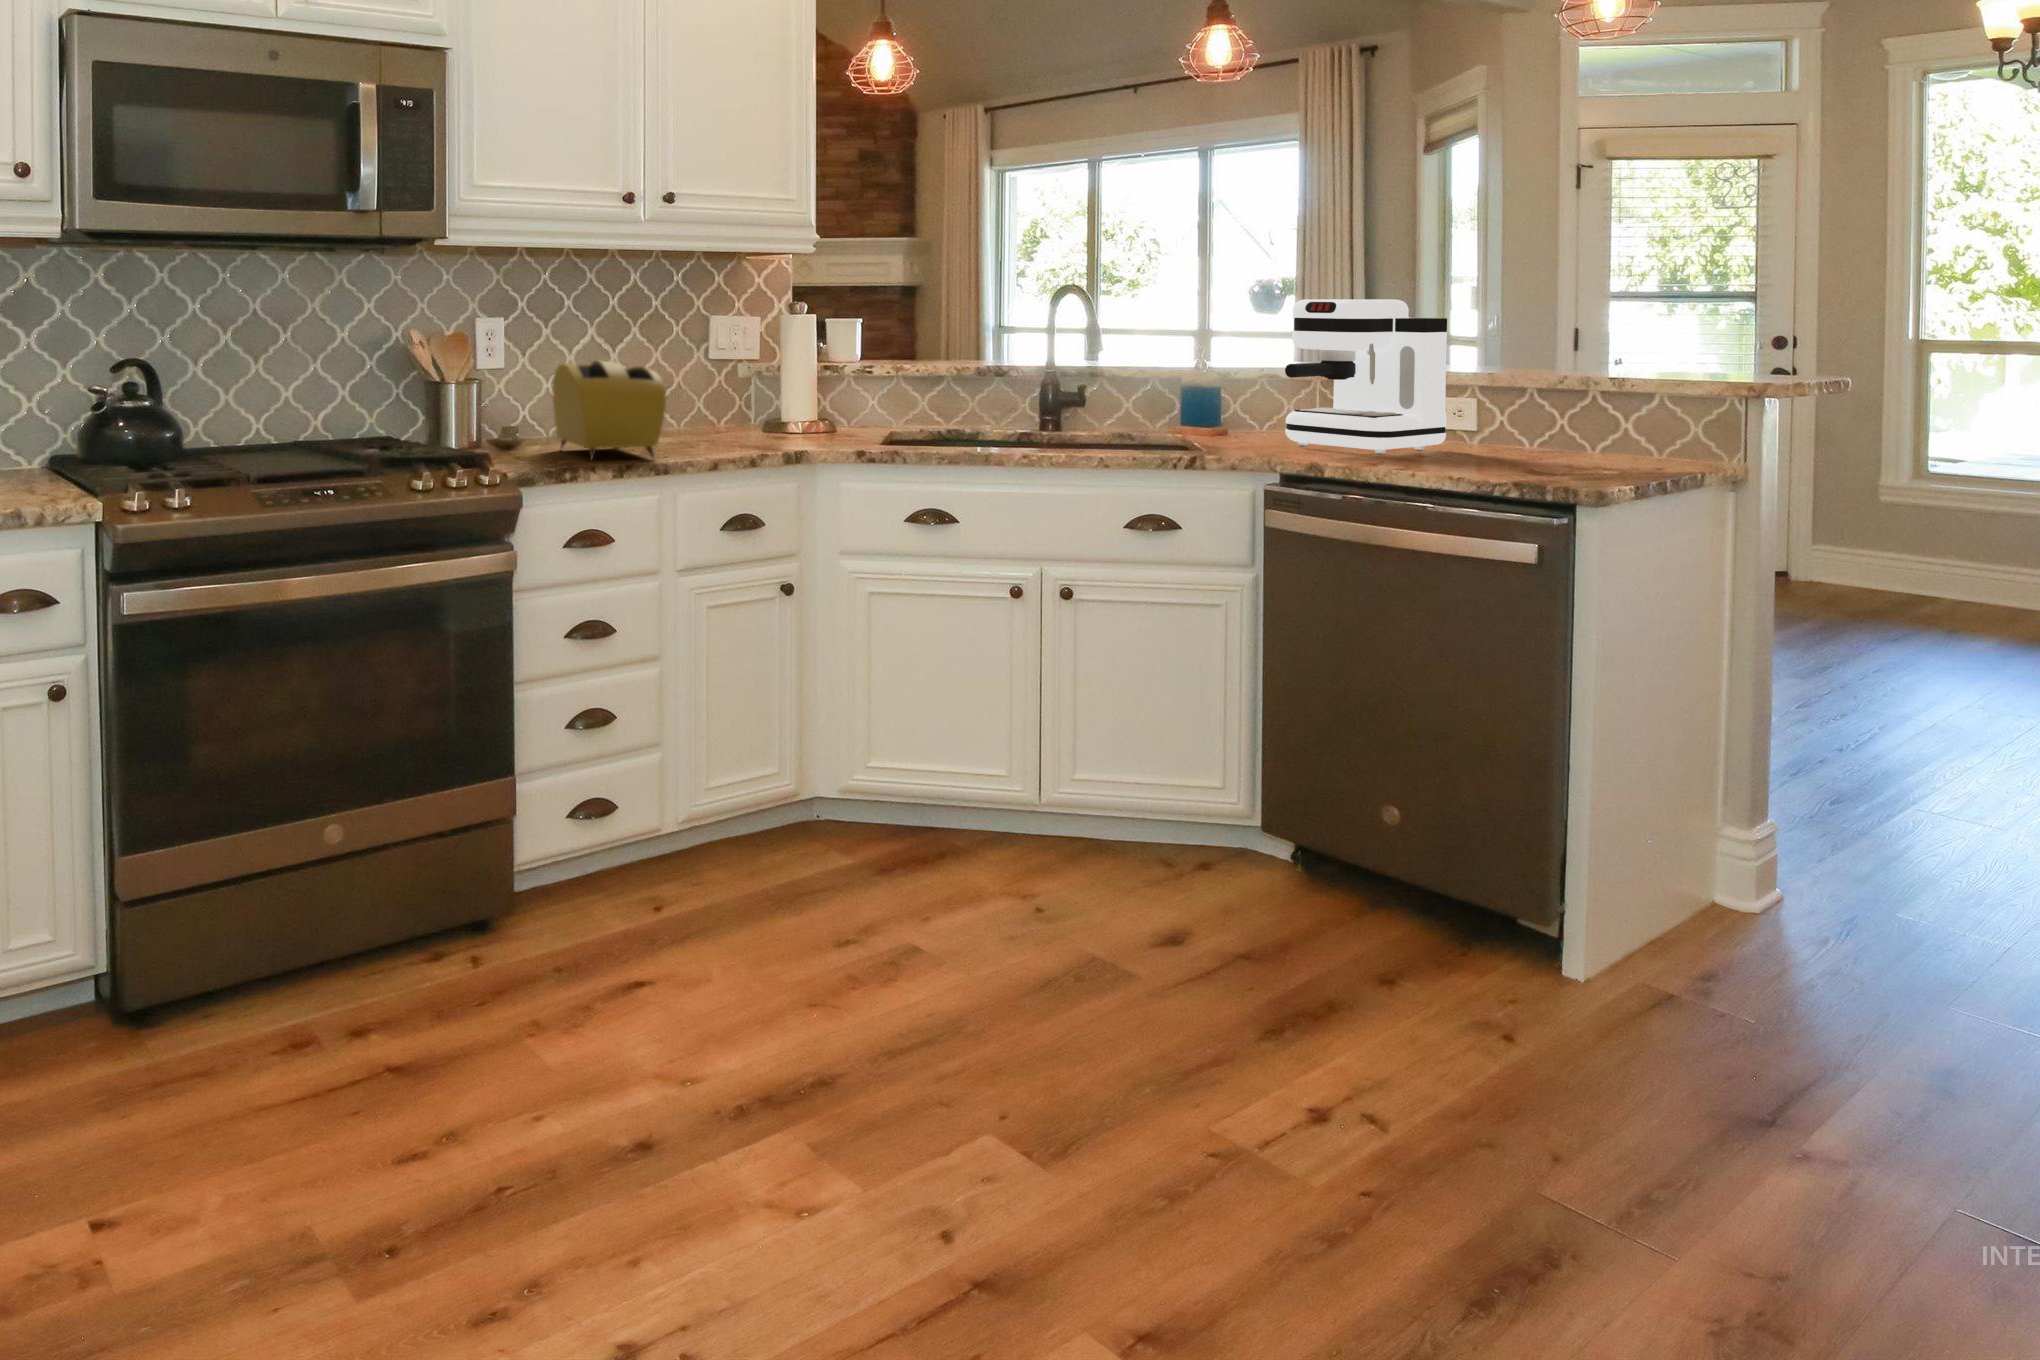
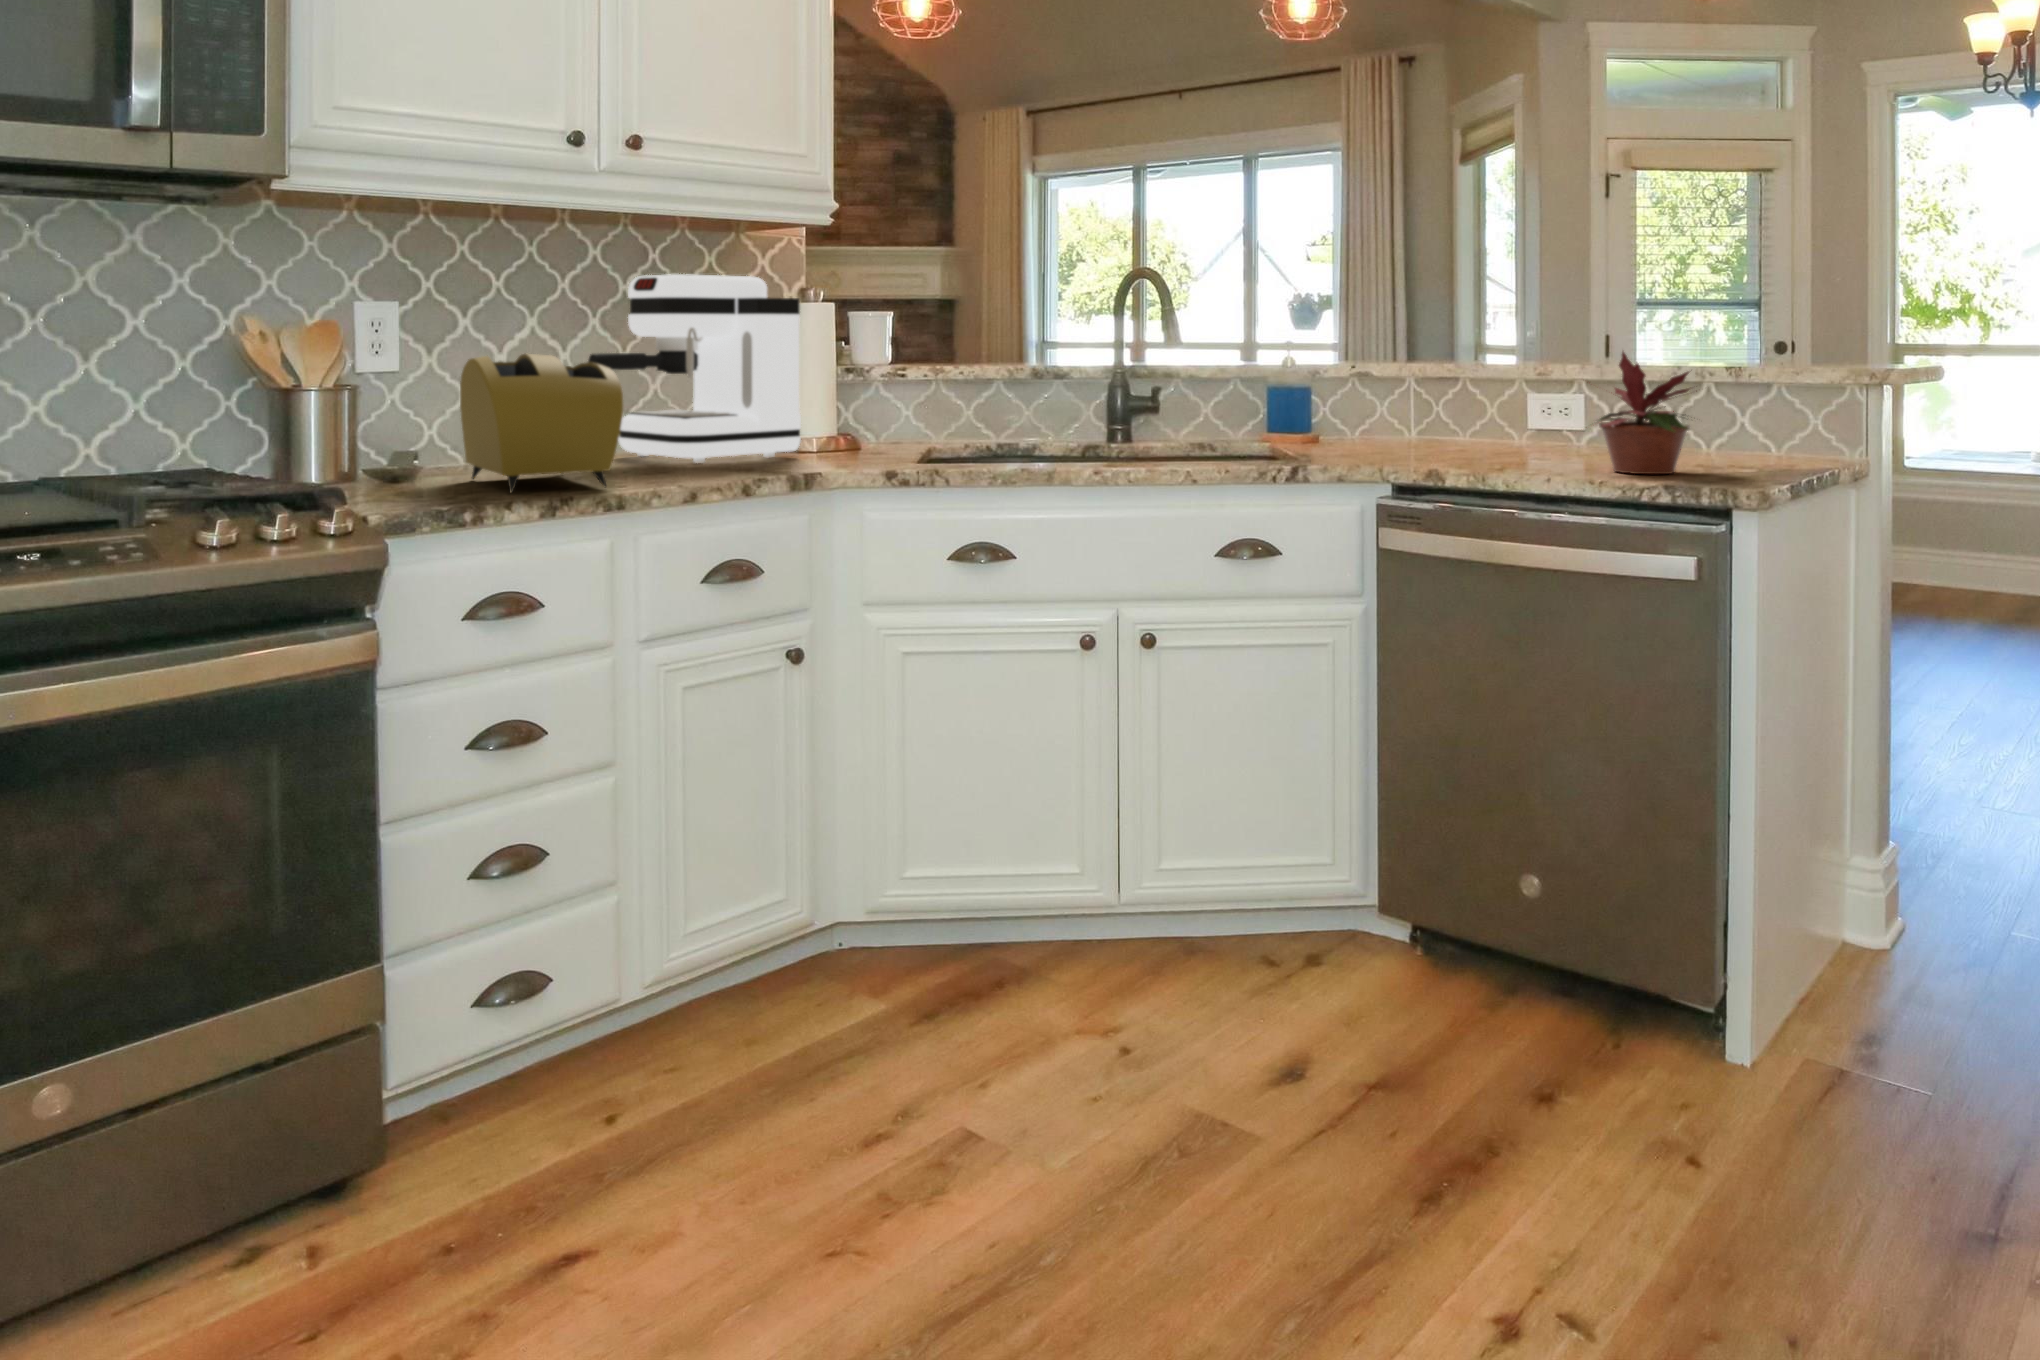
coffee maker: present [1285,299,1447,453] -> present [588,274,801,463]
potted plant: none [1439,364,1582,474] -> present [1586,352,1697,474]

